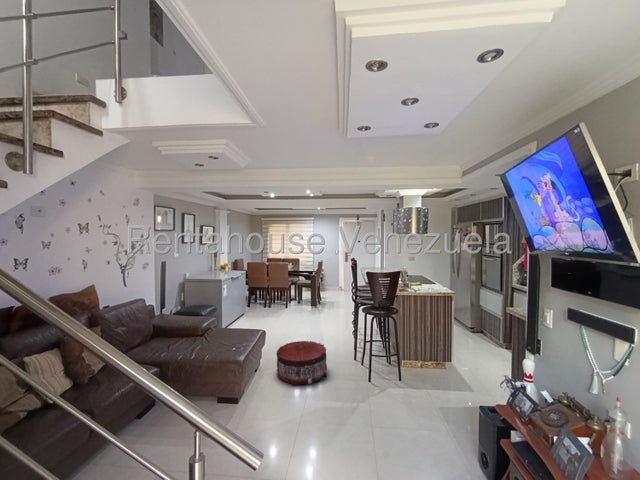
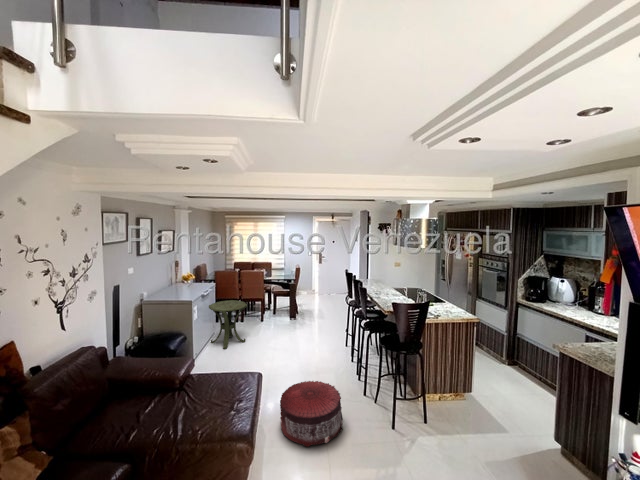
side table: none [238,285,269,324] -> present [209,300,247,349]

